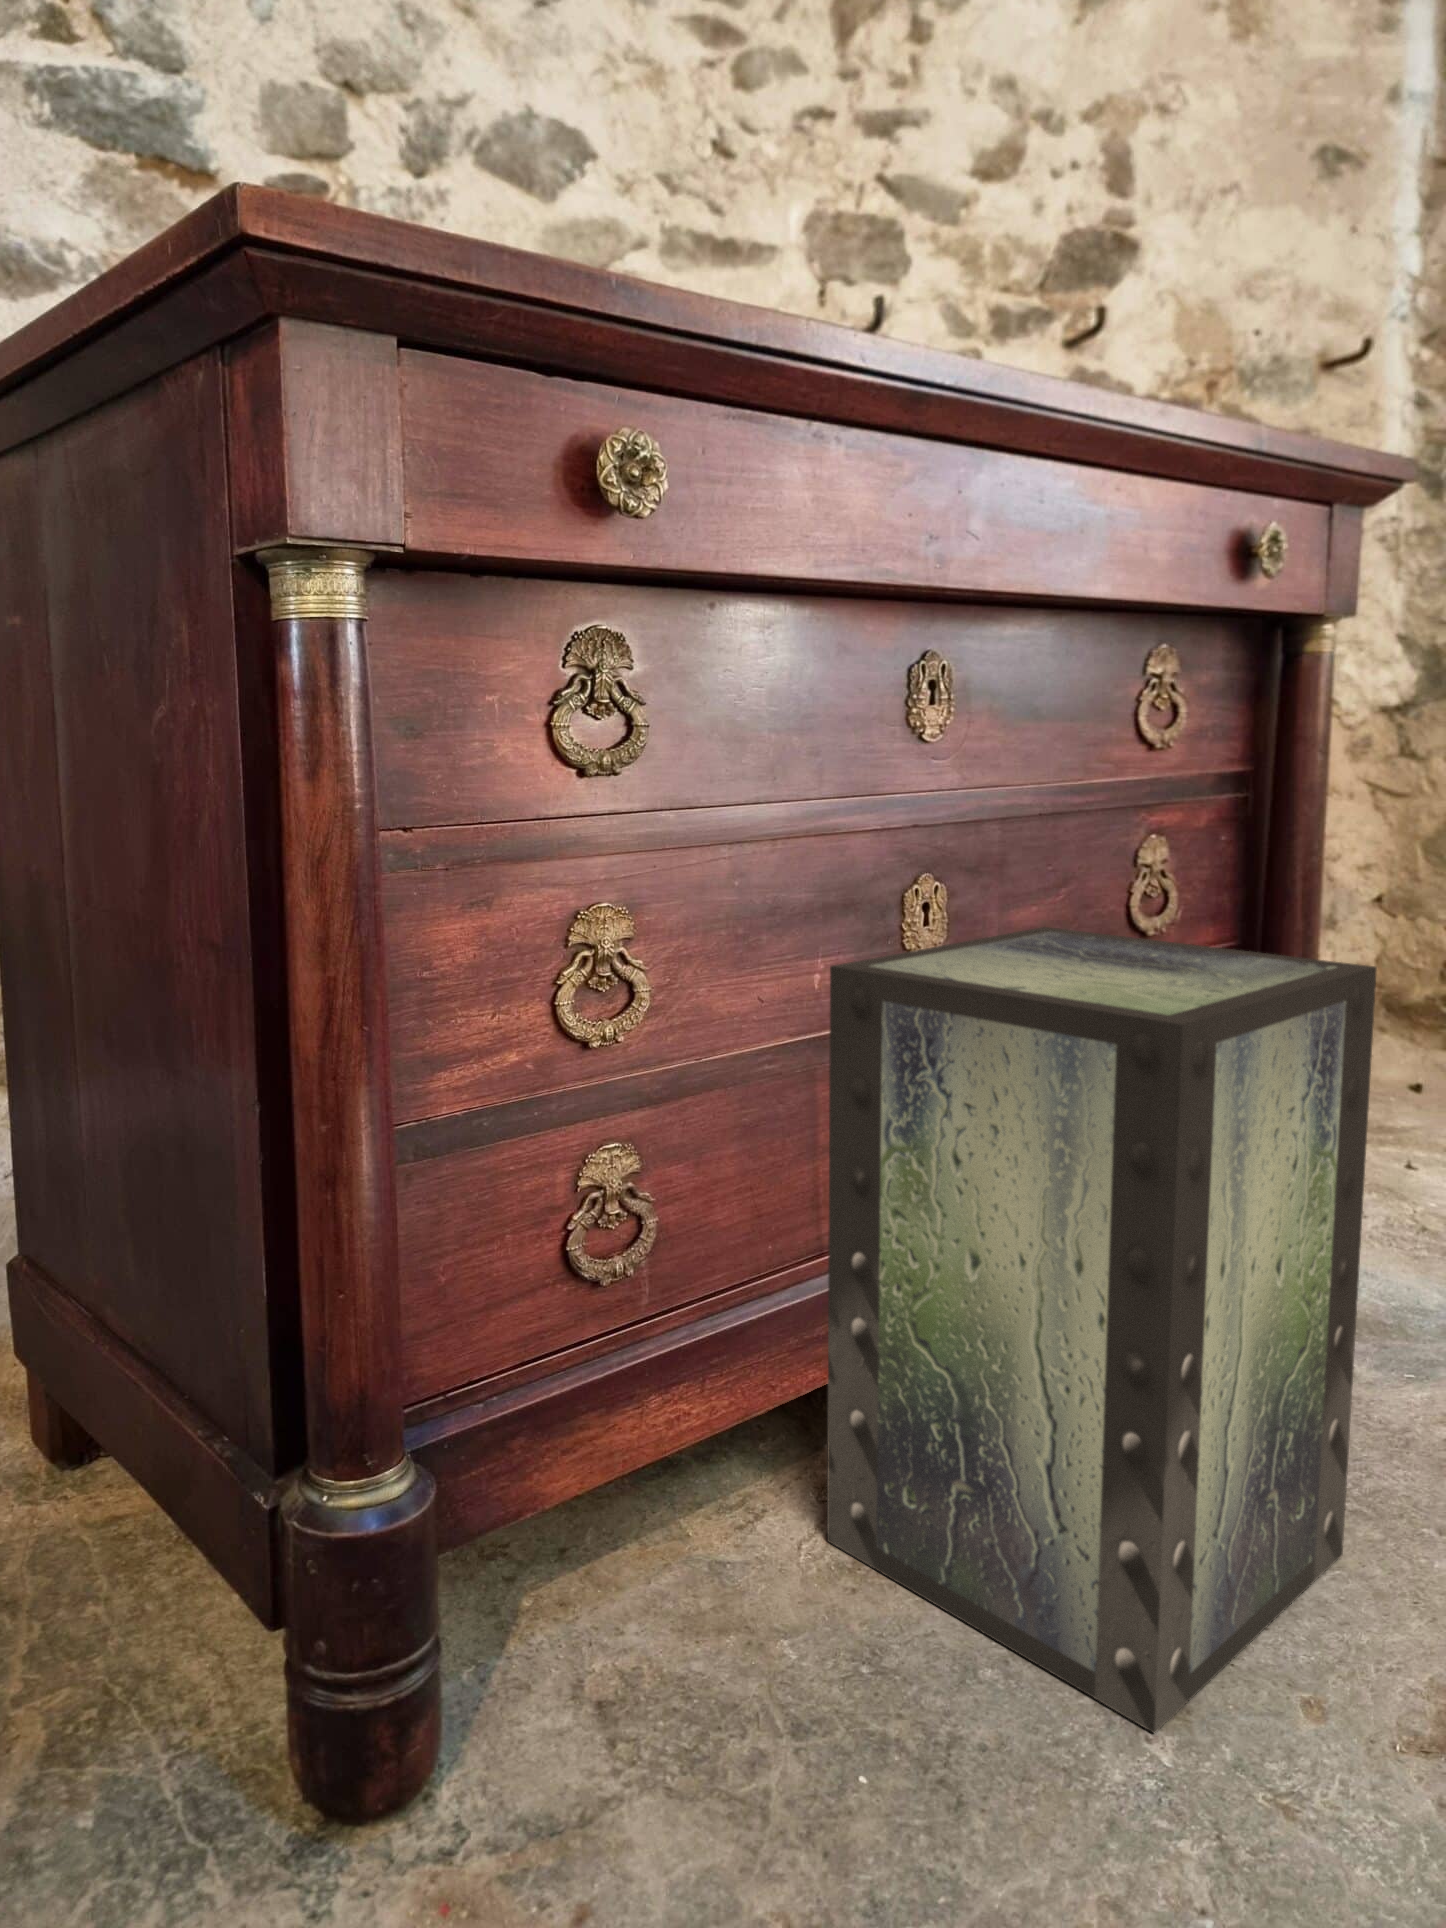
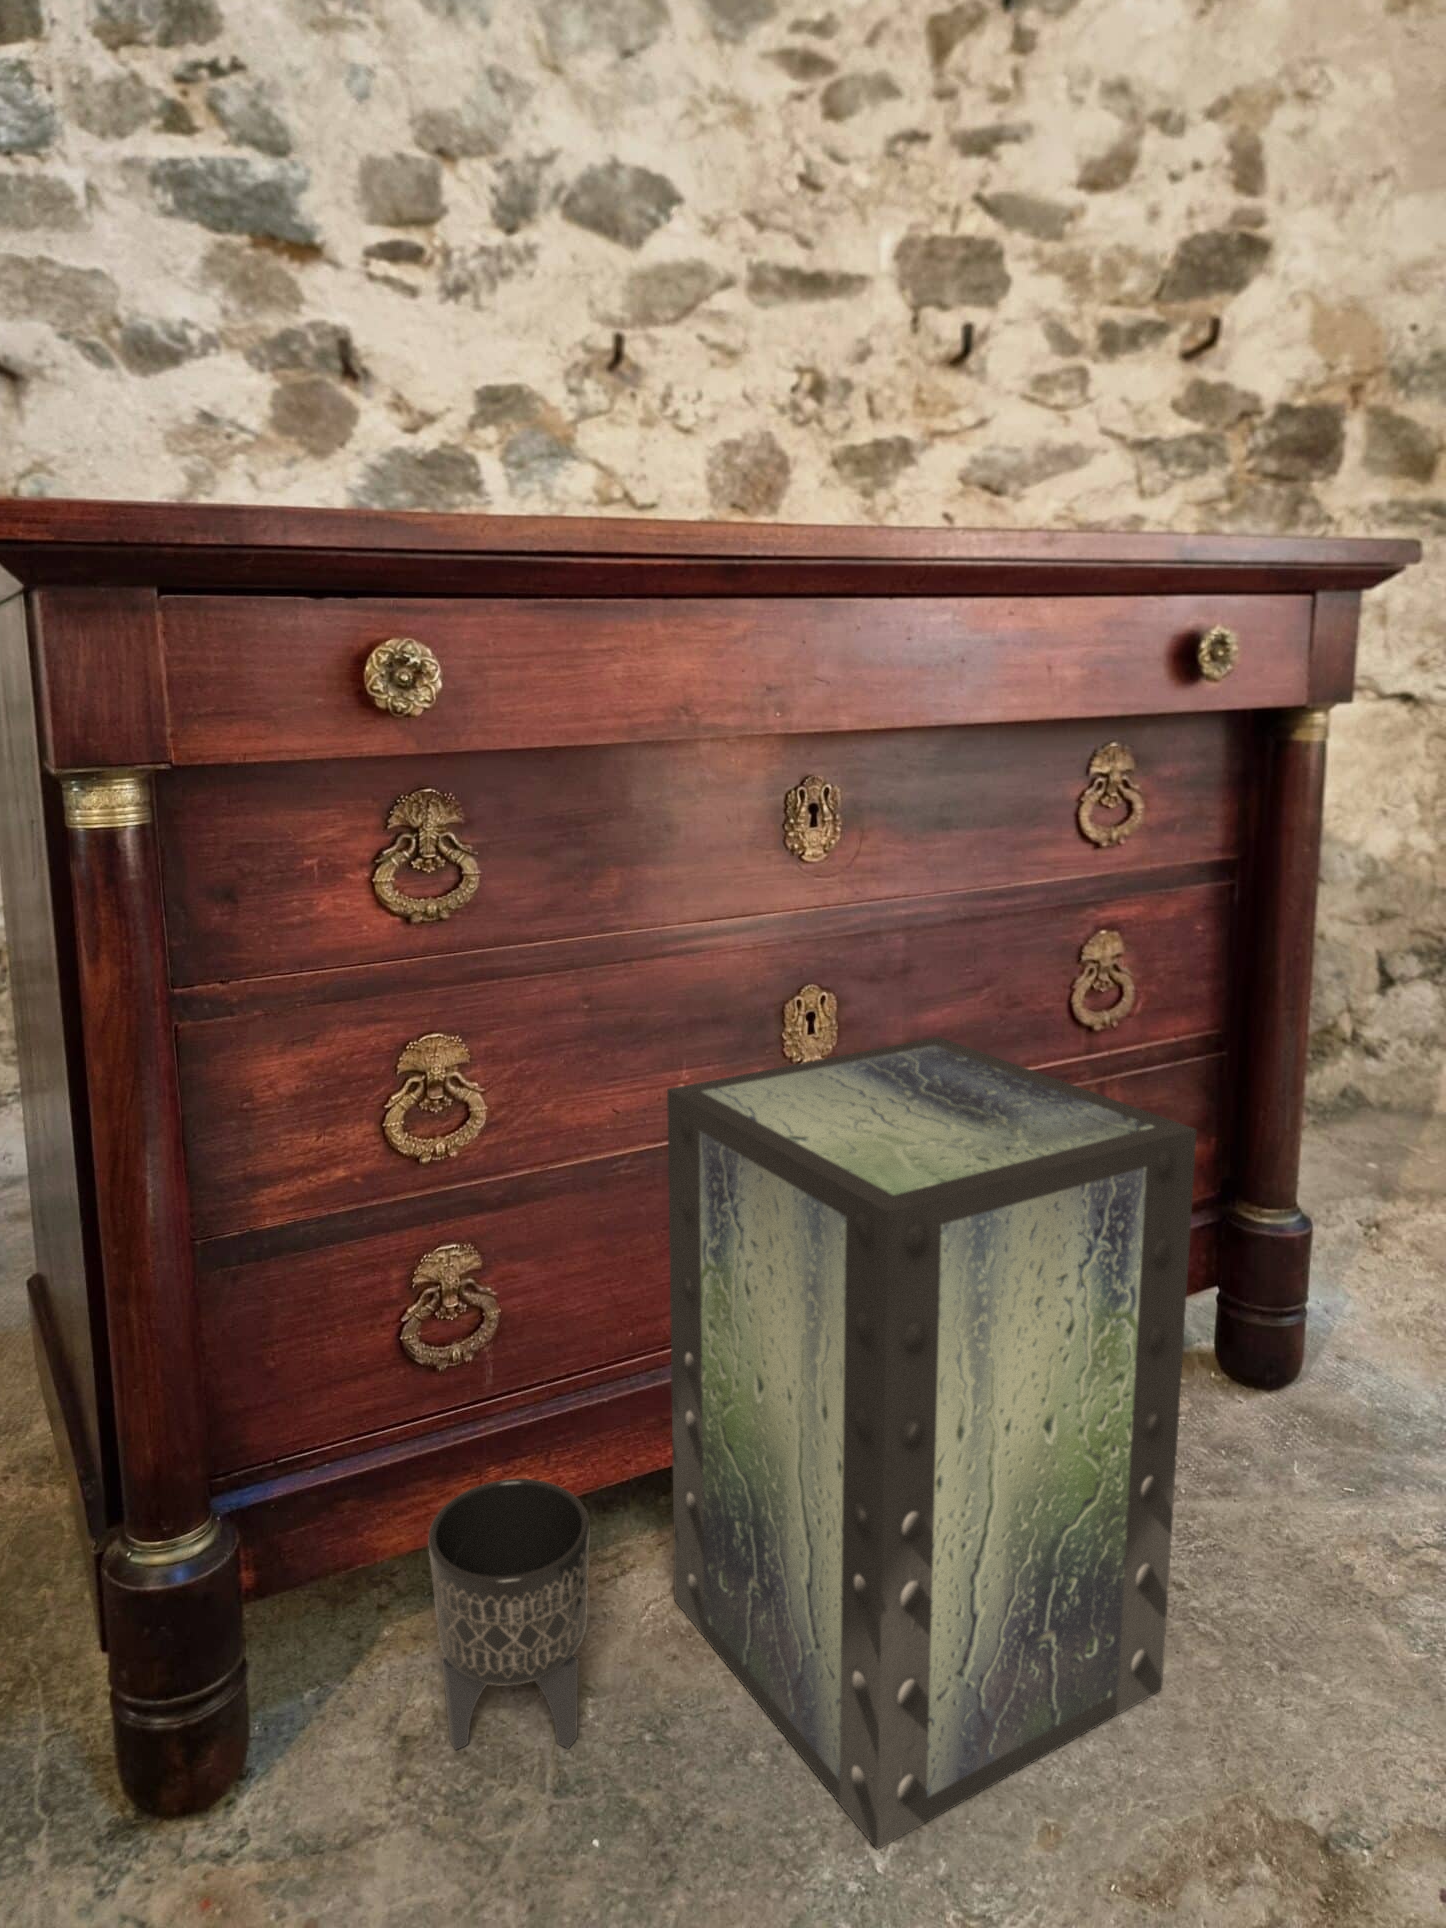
planter: none [625,1403,804,1712] -> present [428,1479,589,1749]

